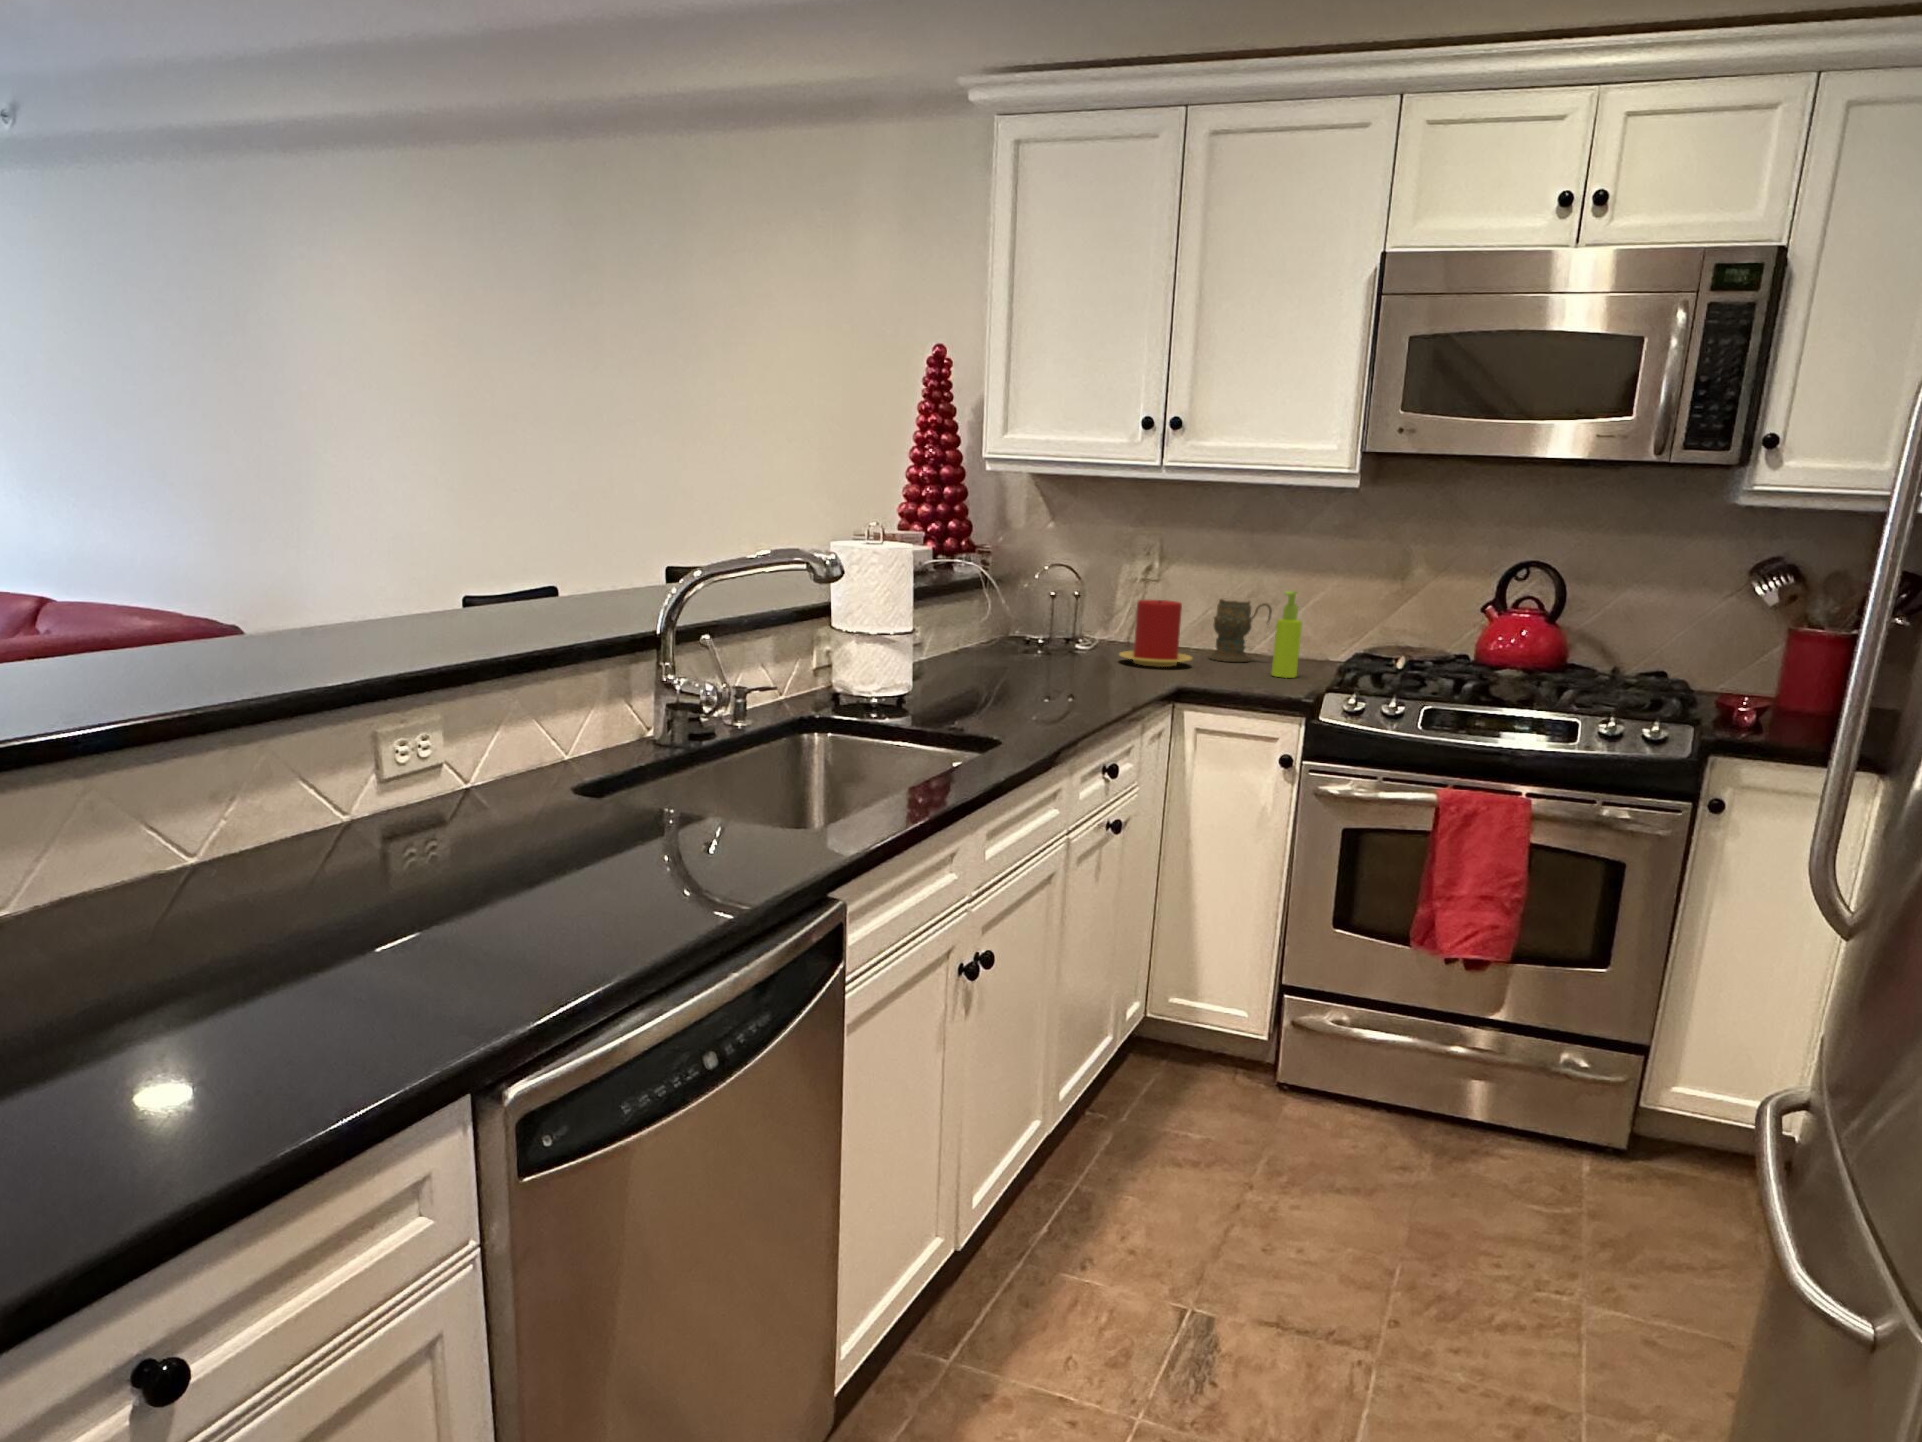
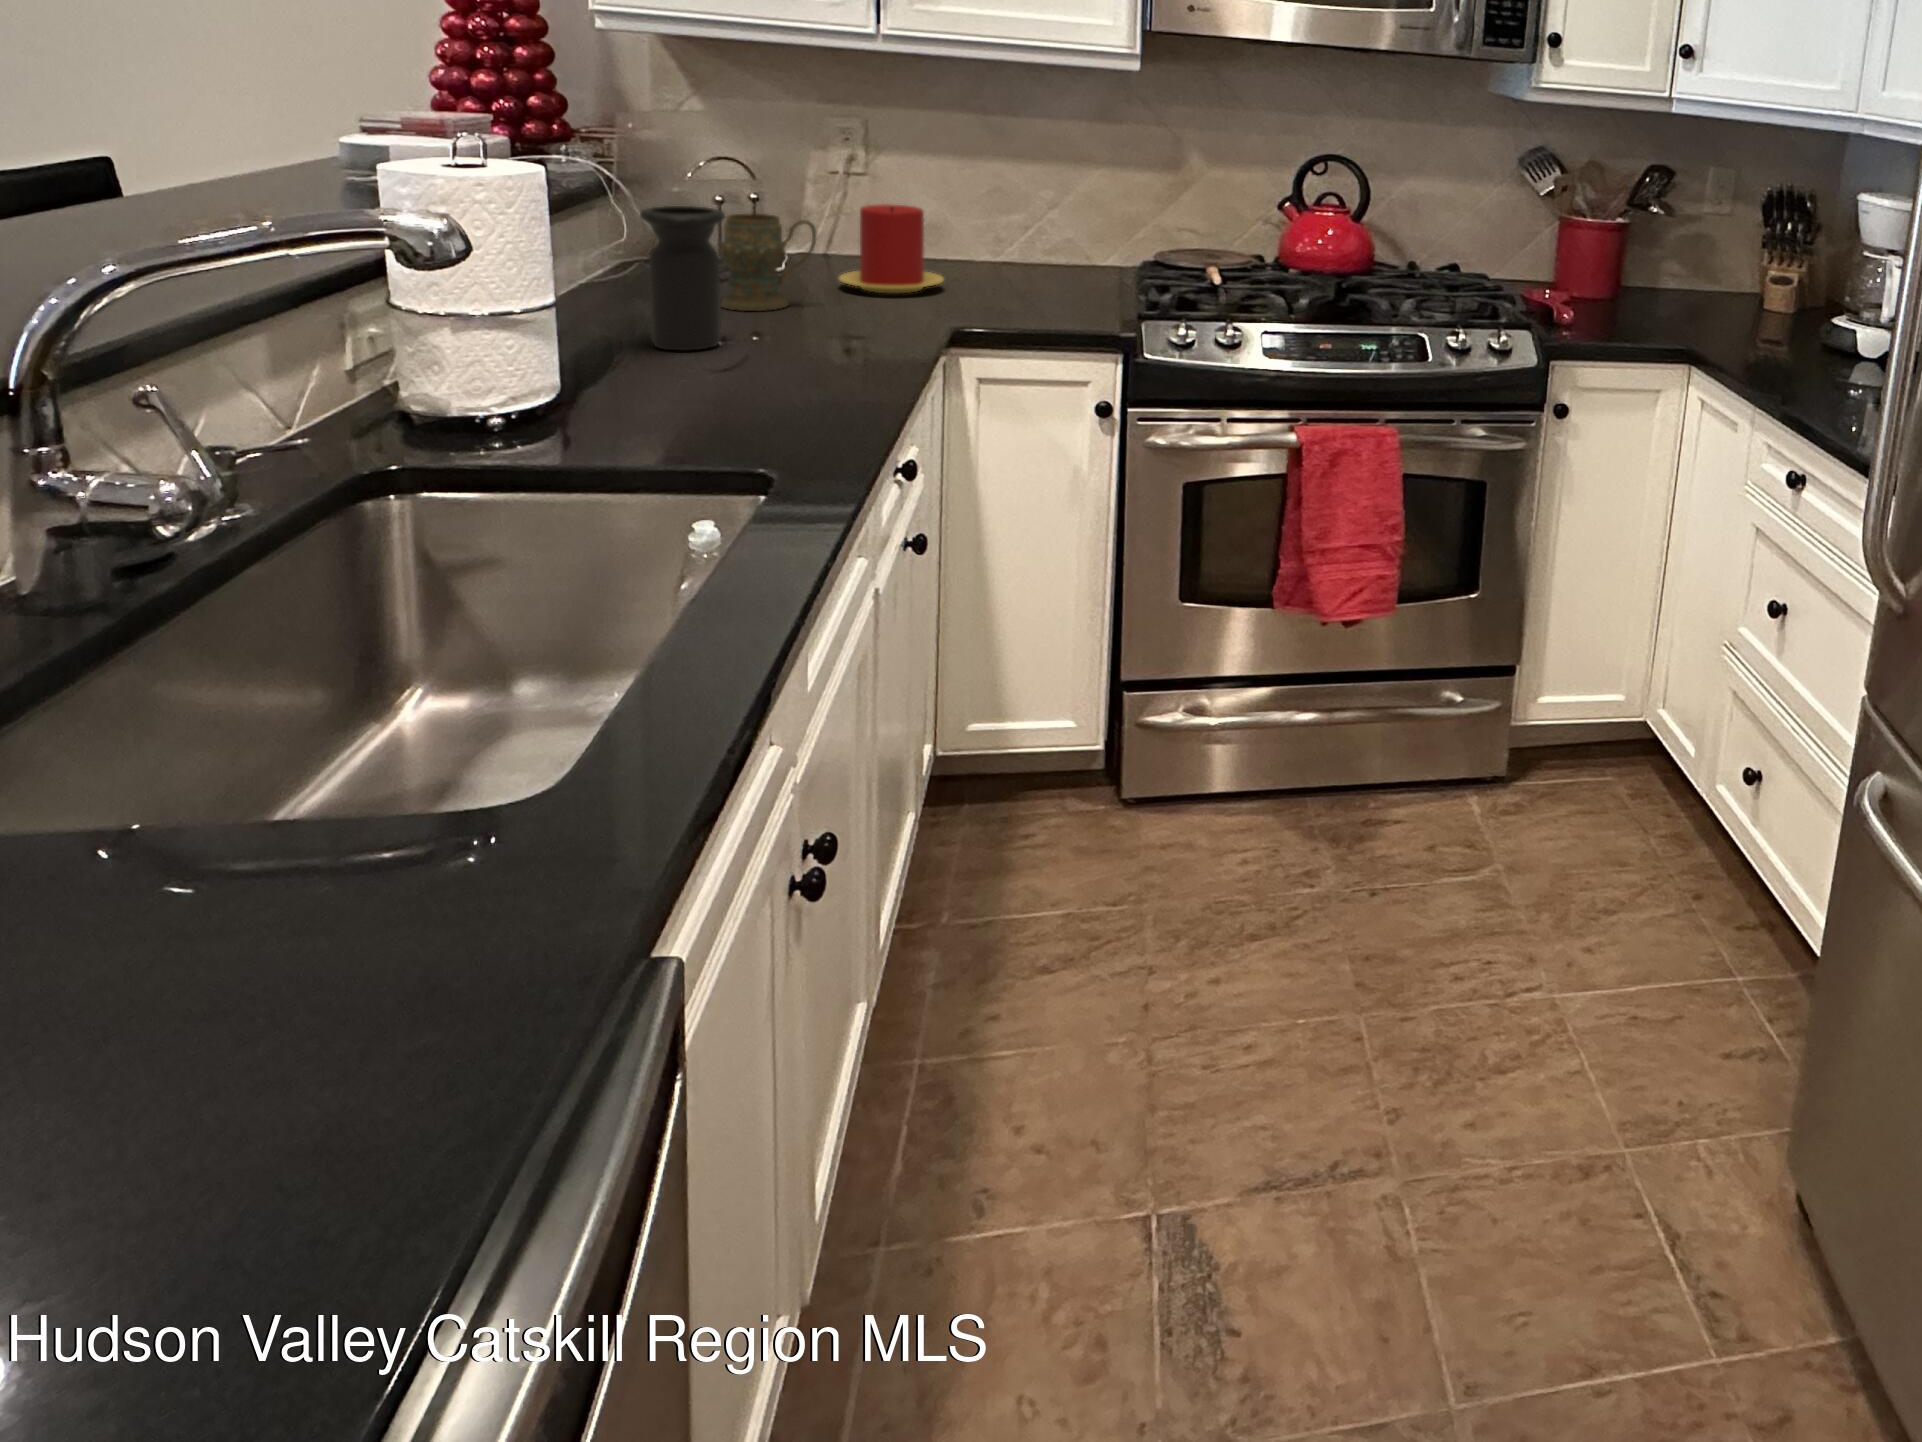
vase: none [980,584,1029,682] -> present [640,206,725,350]
soap dispenser: present [1272,591,1302,678] -> none [1052,191,1086,296]
mug: present [1210,599,1272,662] -> present [719,214,816,311]

